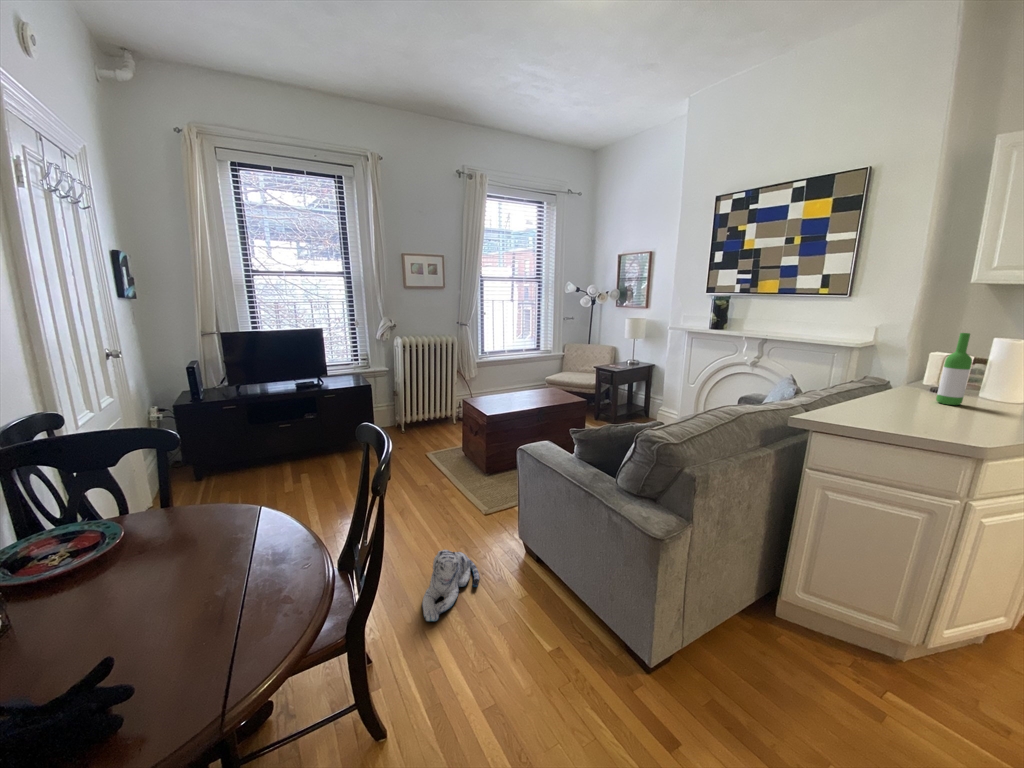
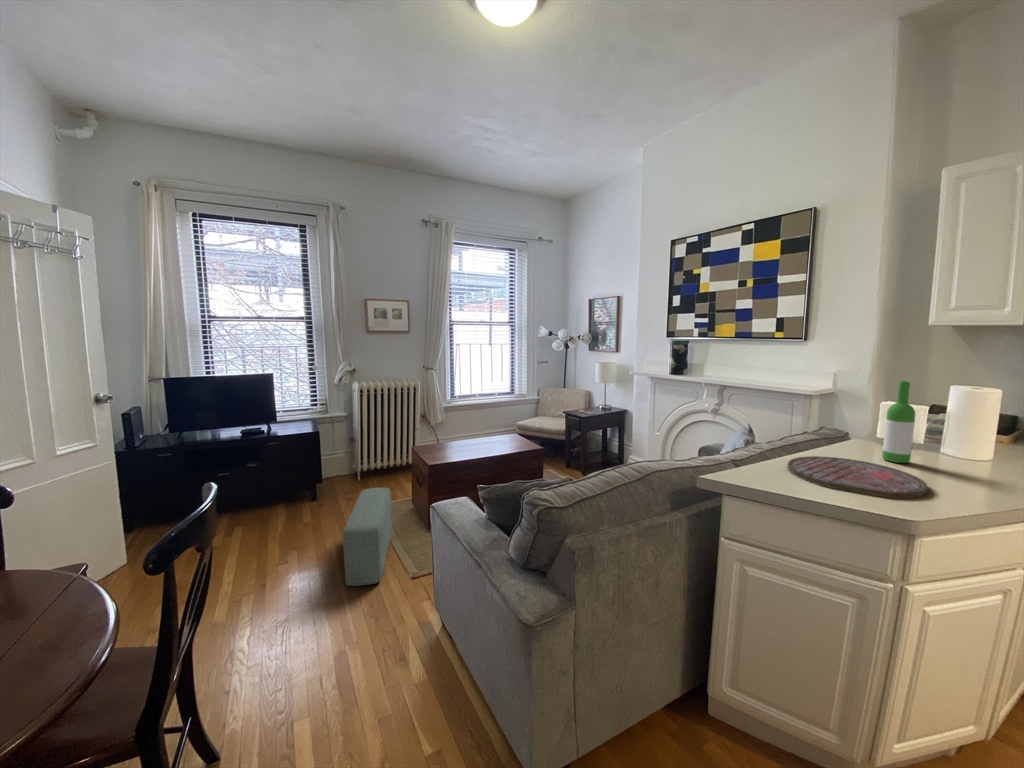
cutting board: none [860,400,990,432] -> present [788,456,927,498]
pouf: none [424,437,460,523] -> present [343,488,392,586]
plush toy: present [422,550,480,621] -> none [290,624,377,715]

